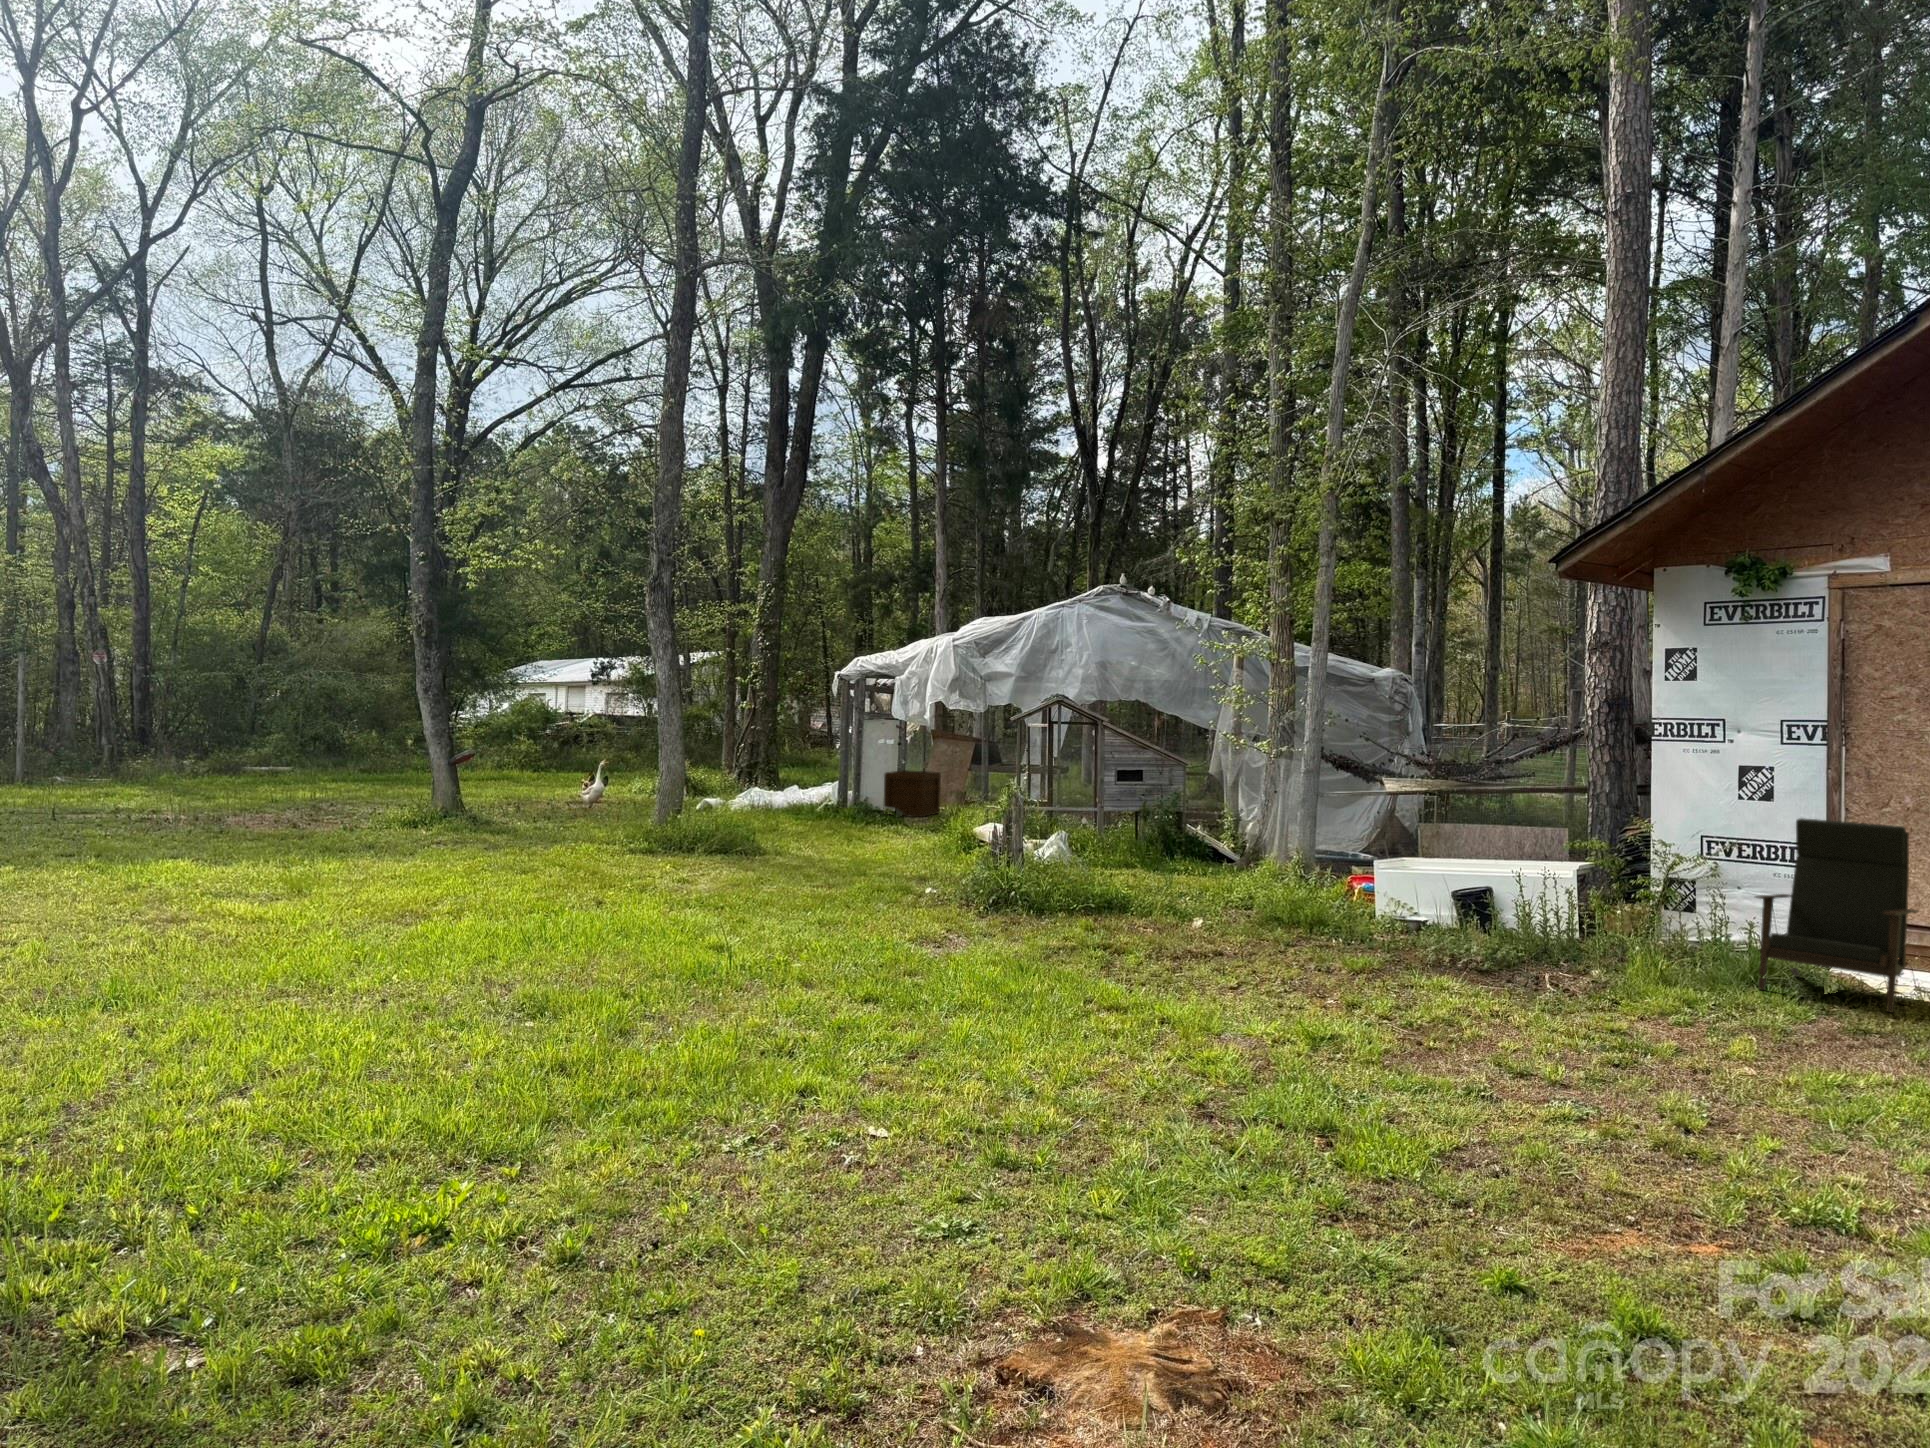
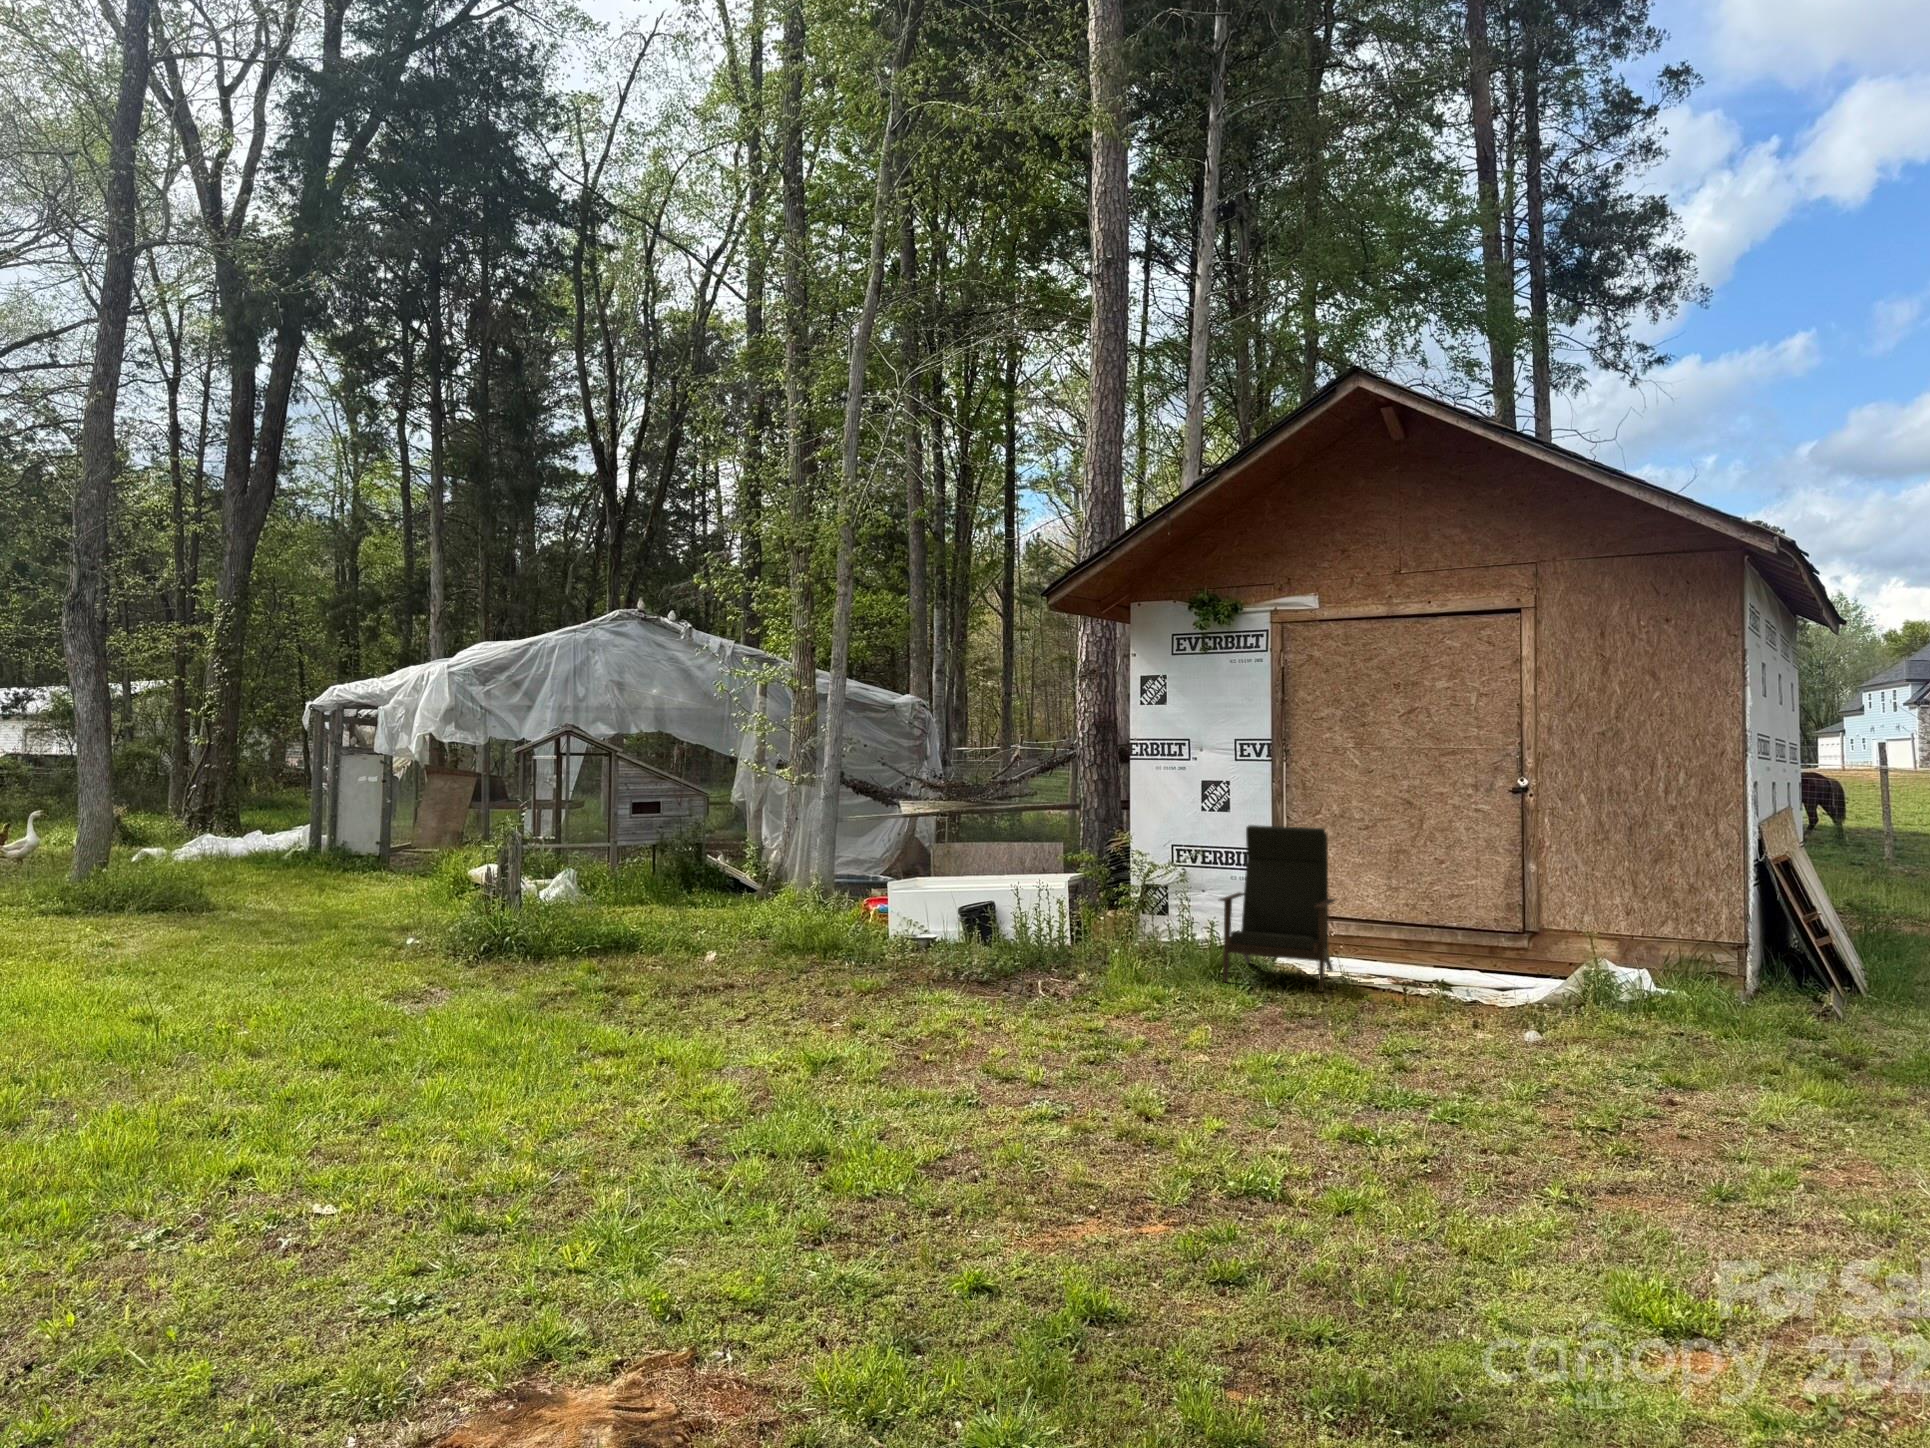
wooden crate: present [884,770,941,817] -> none [359,812,434,865]

